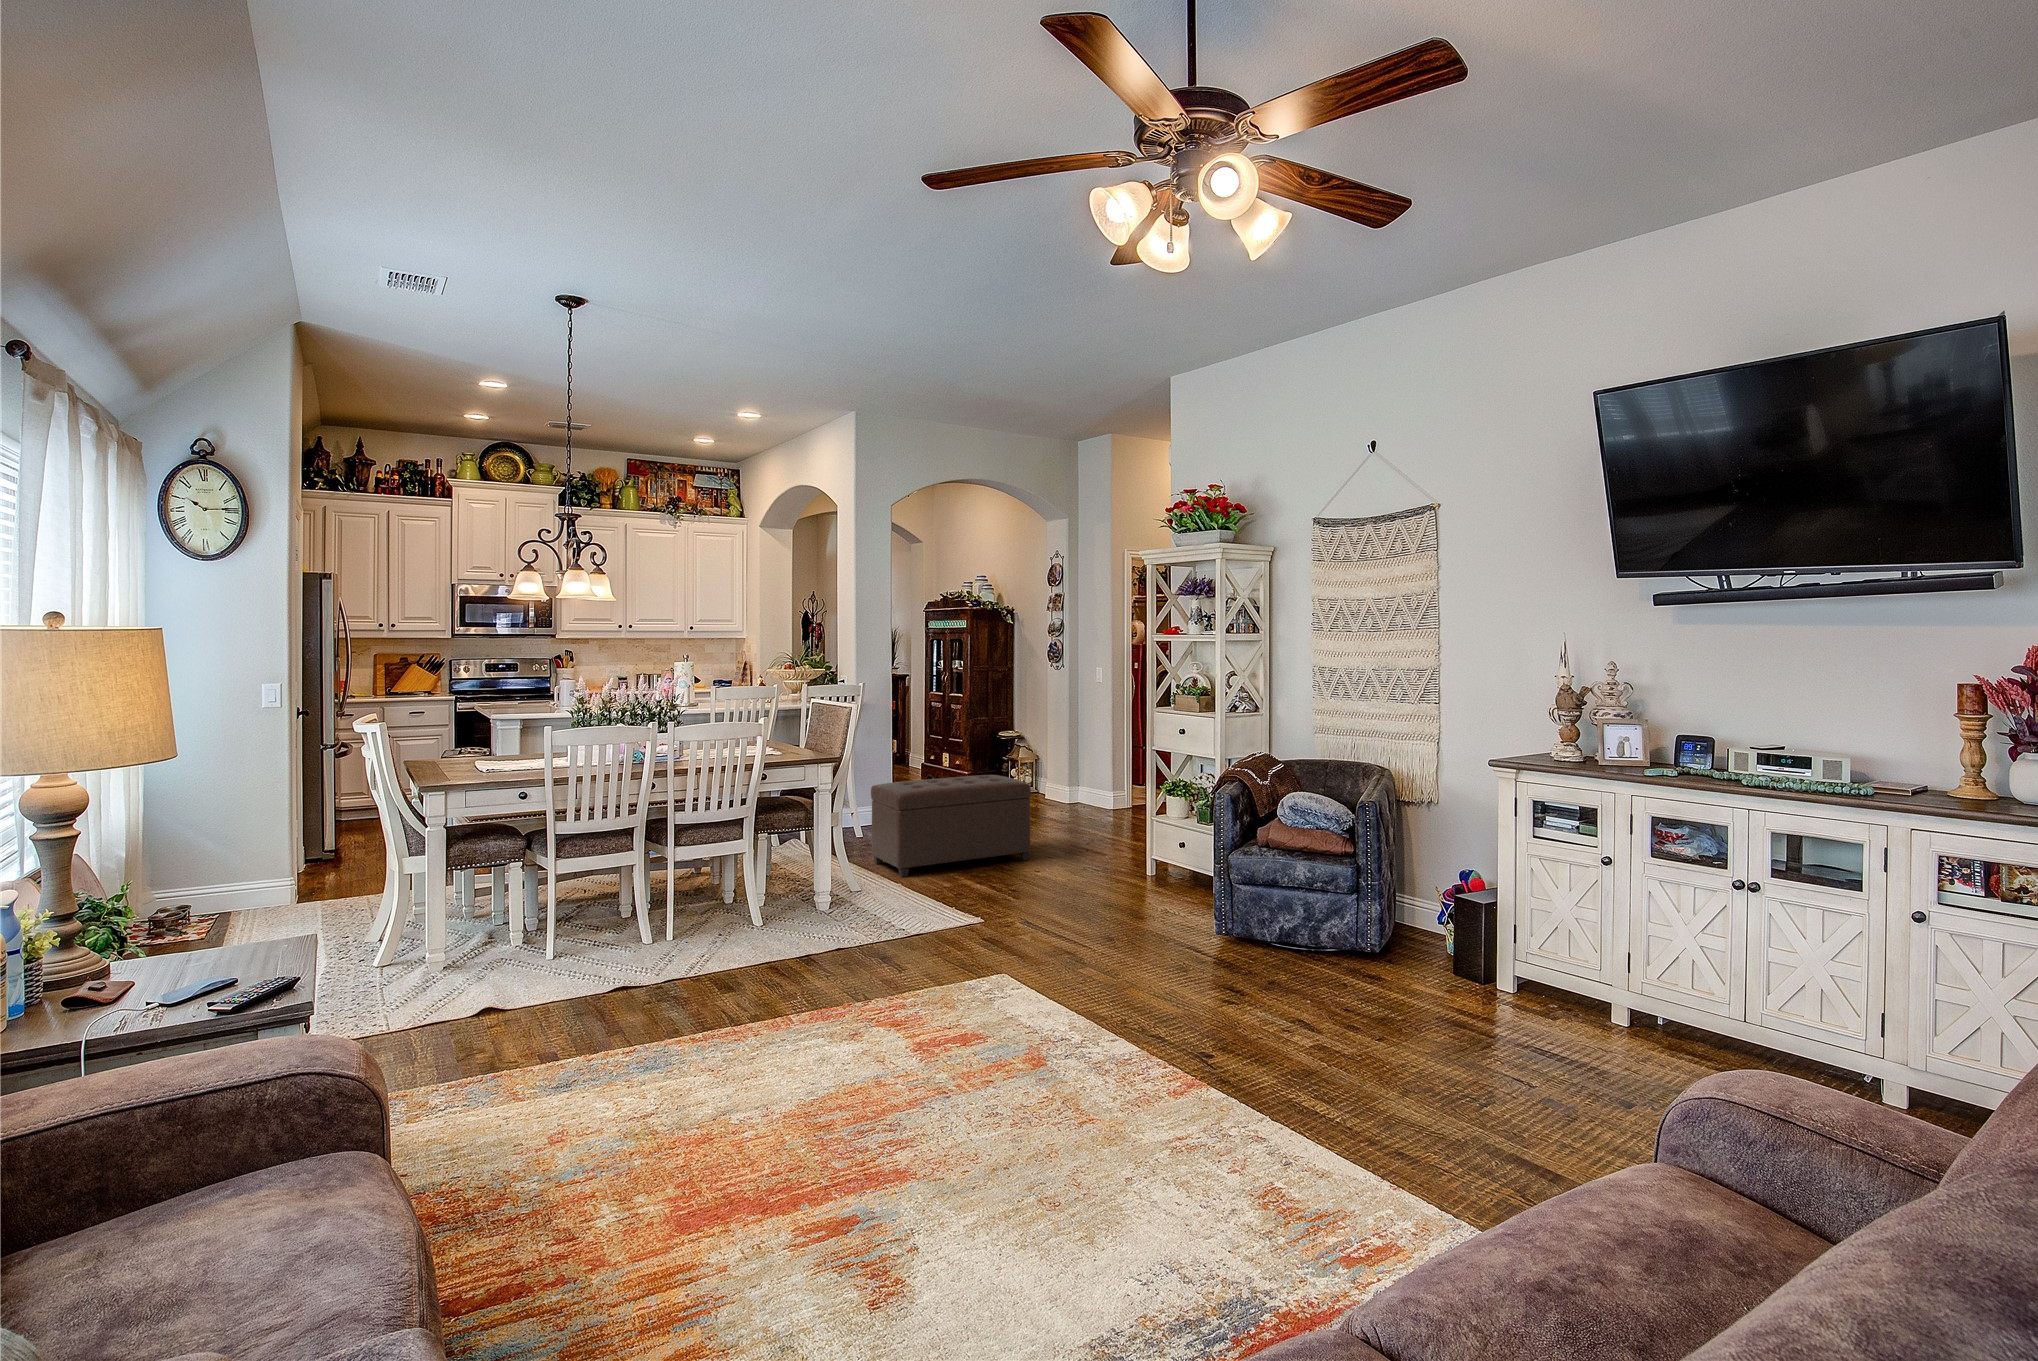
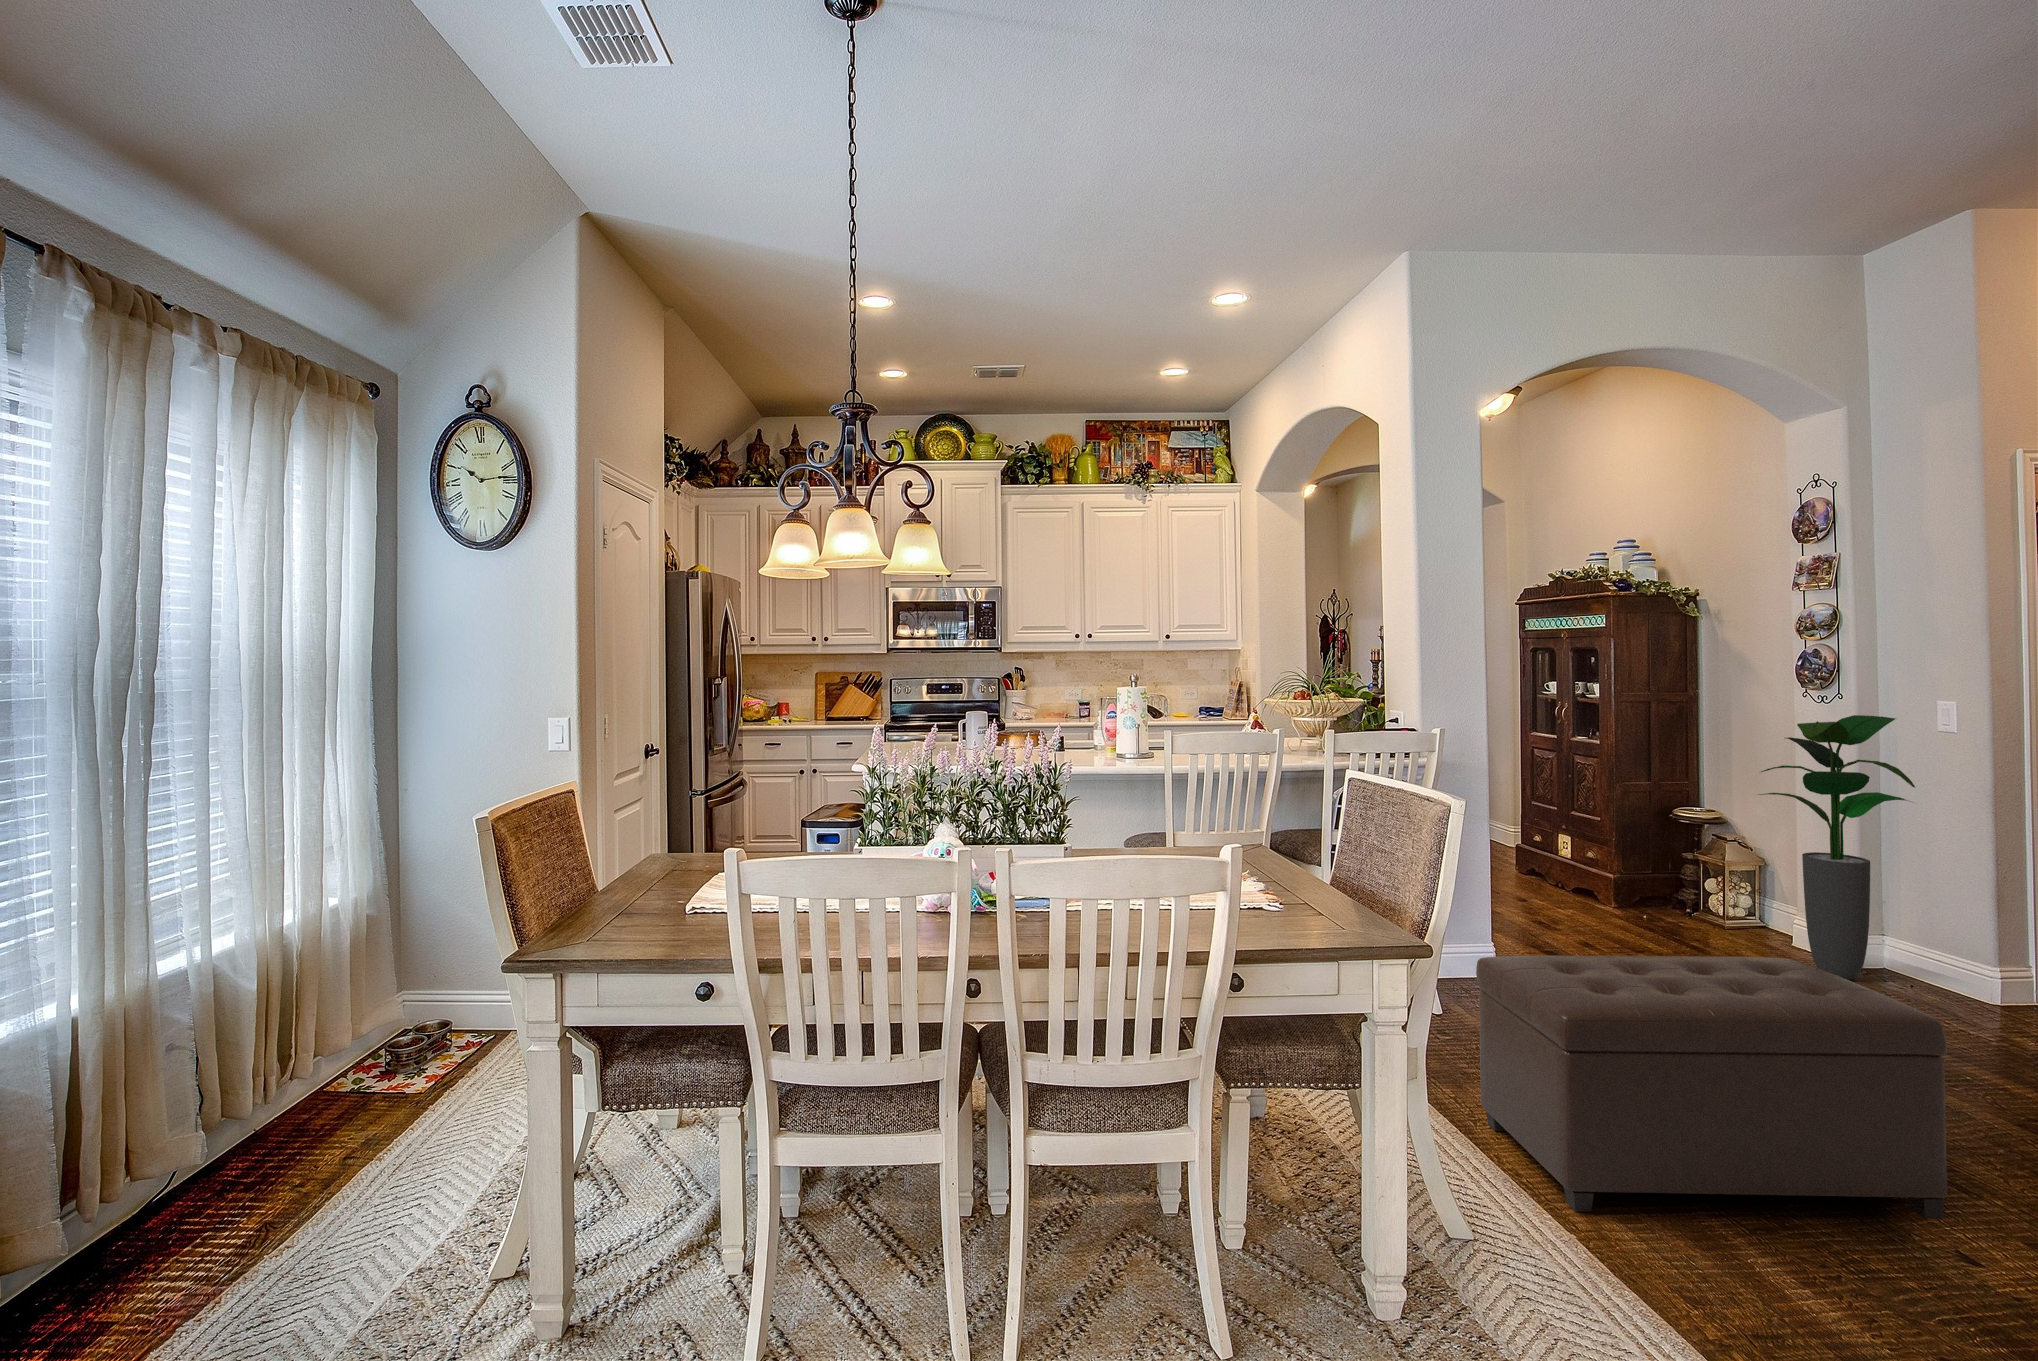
potted plant: none [1021,675,1080,805] -> present [1759,715,1915,979]

